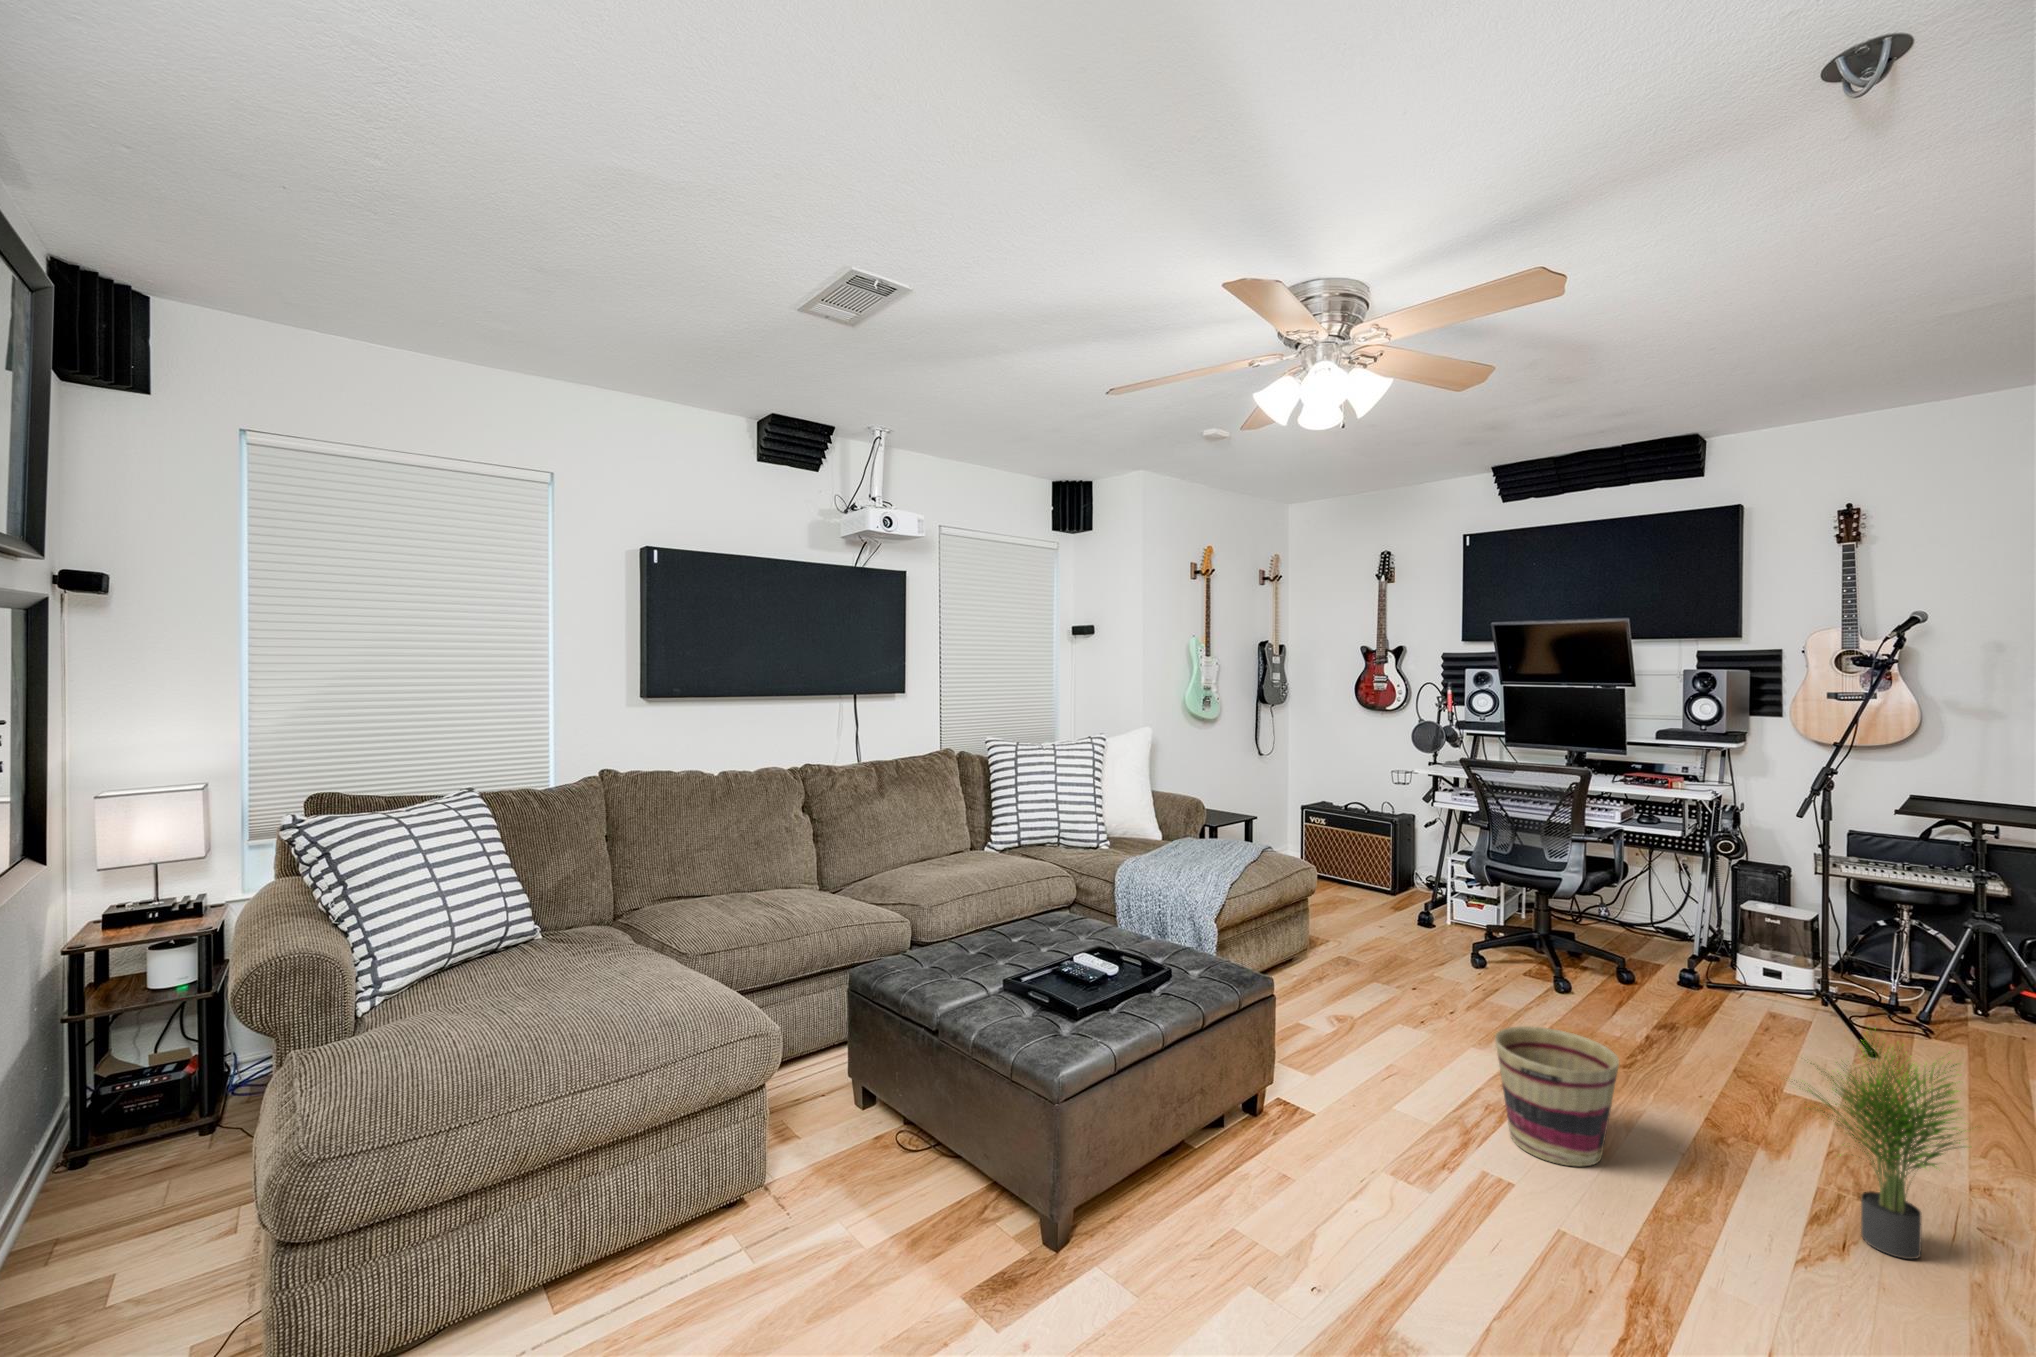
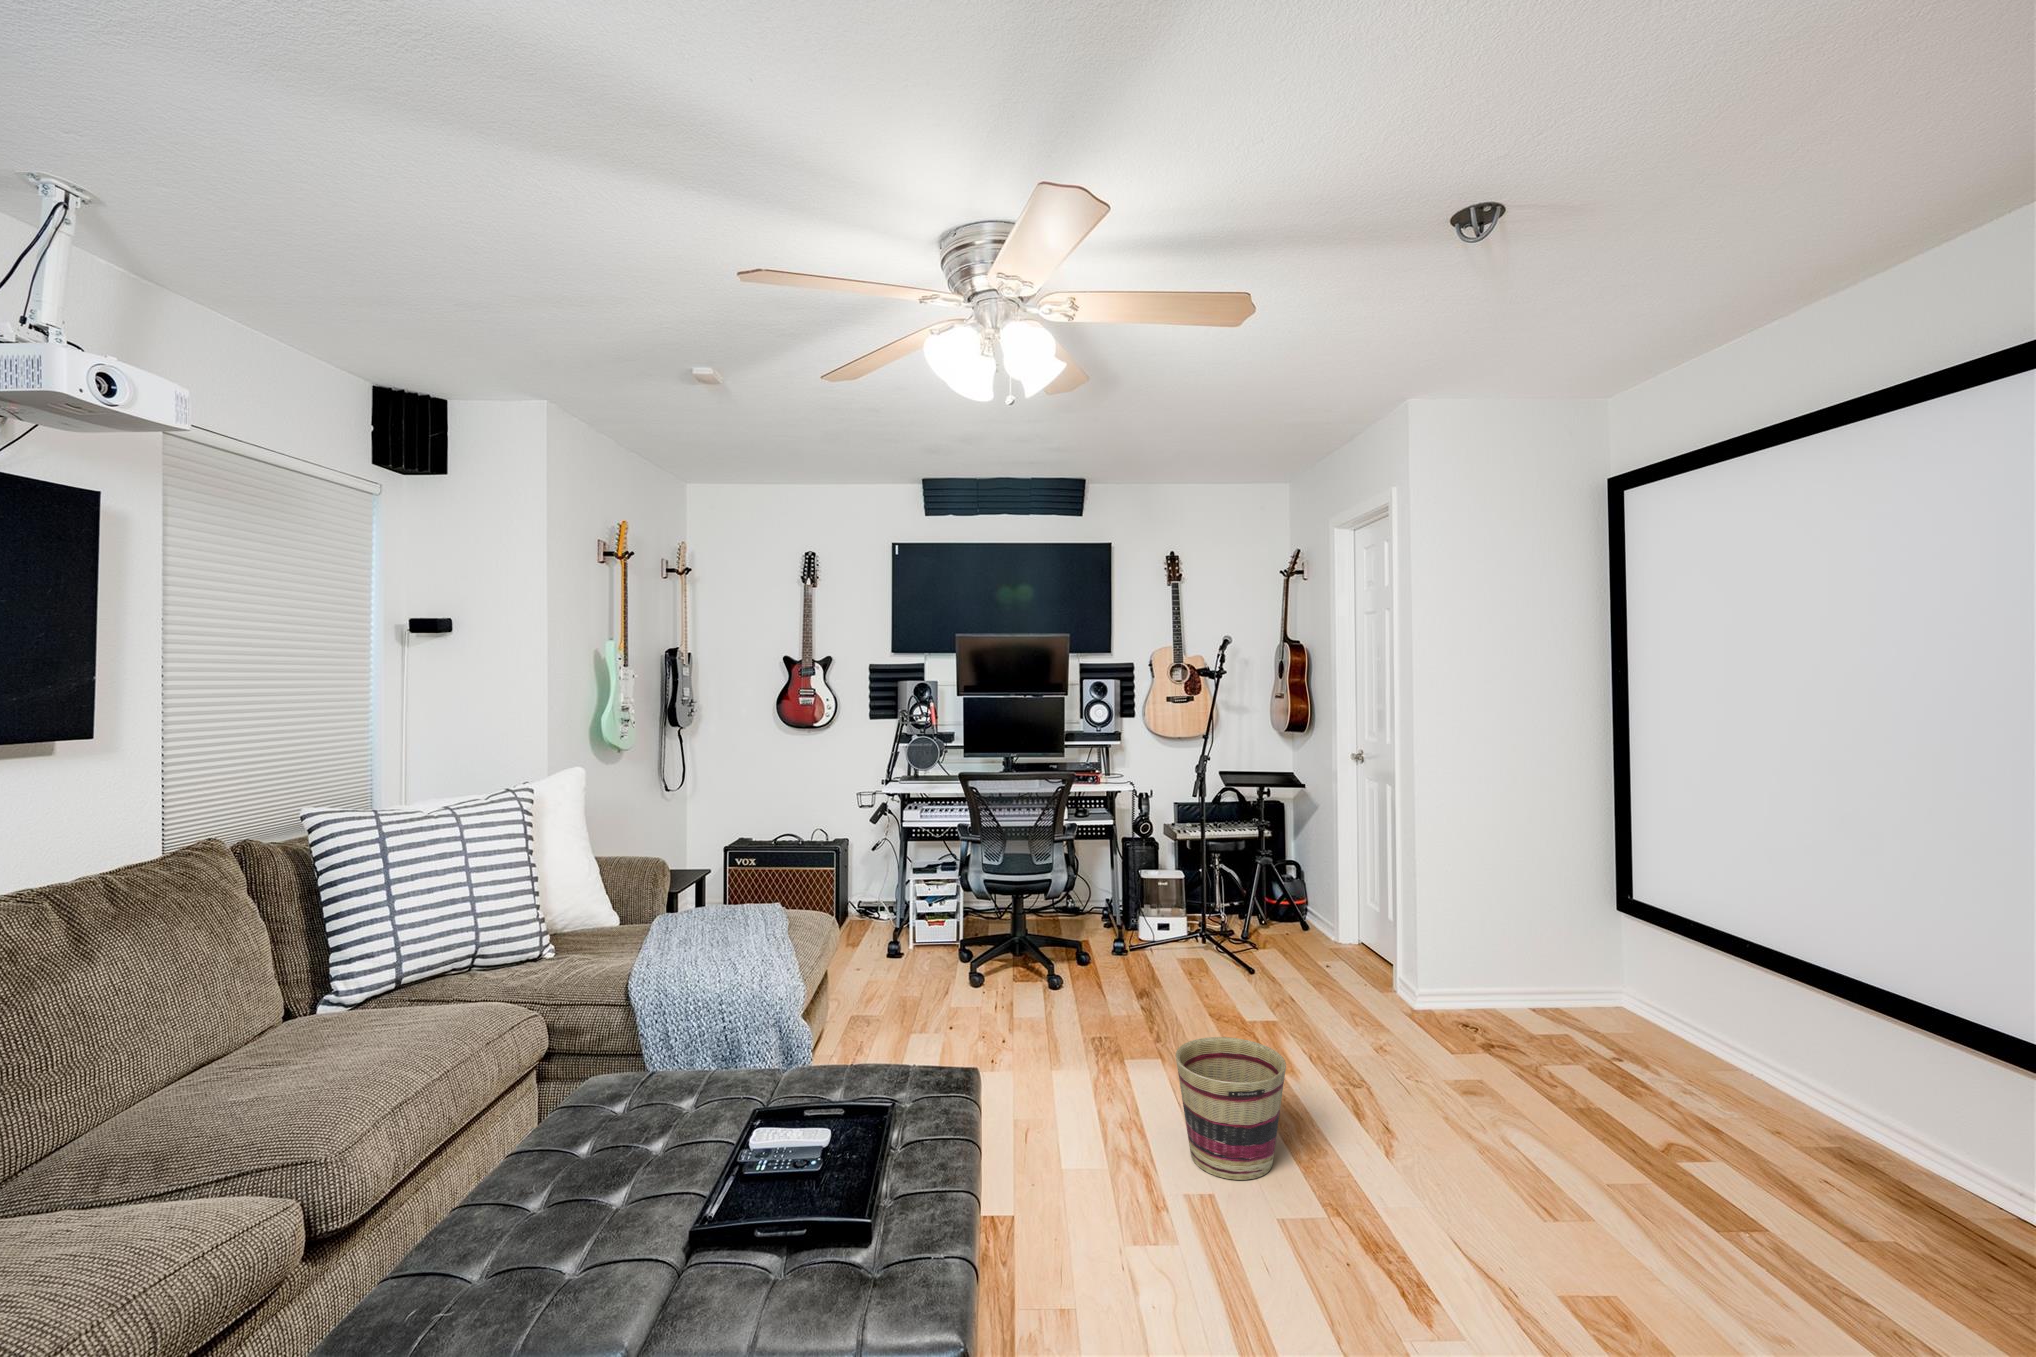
potted plant: present [1808,1032,1966,1259] -> none [1375,961,1512,1144]

